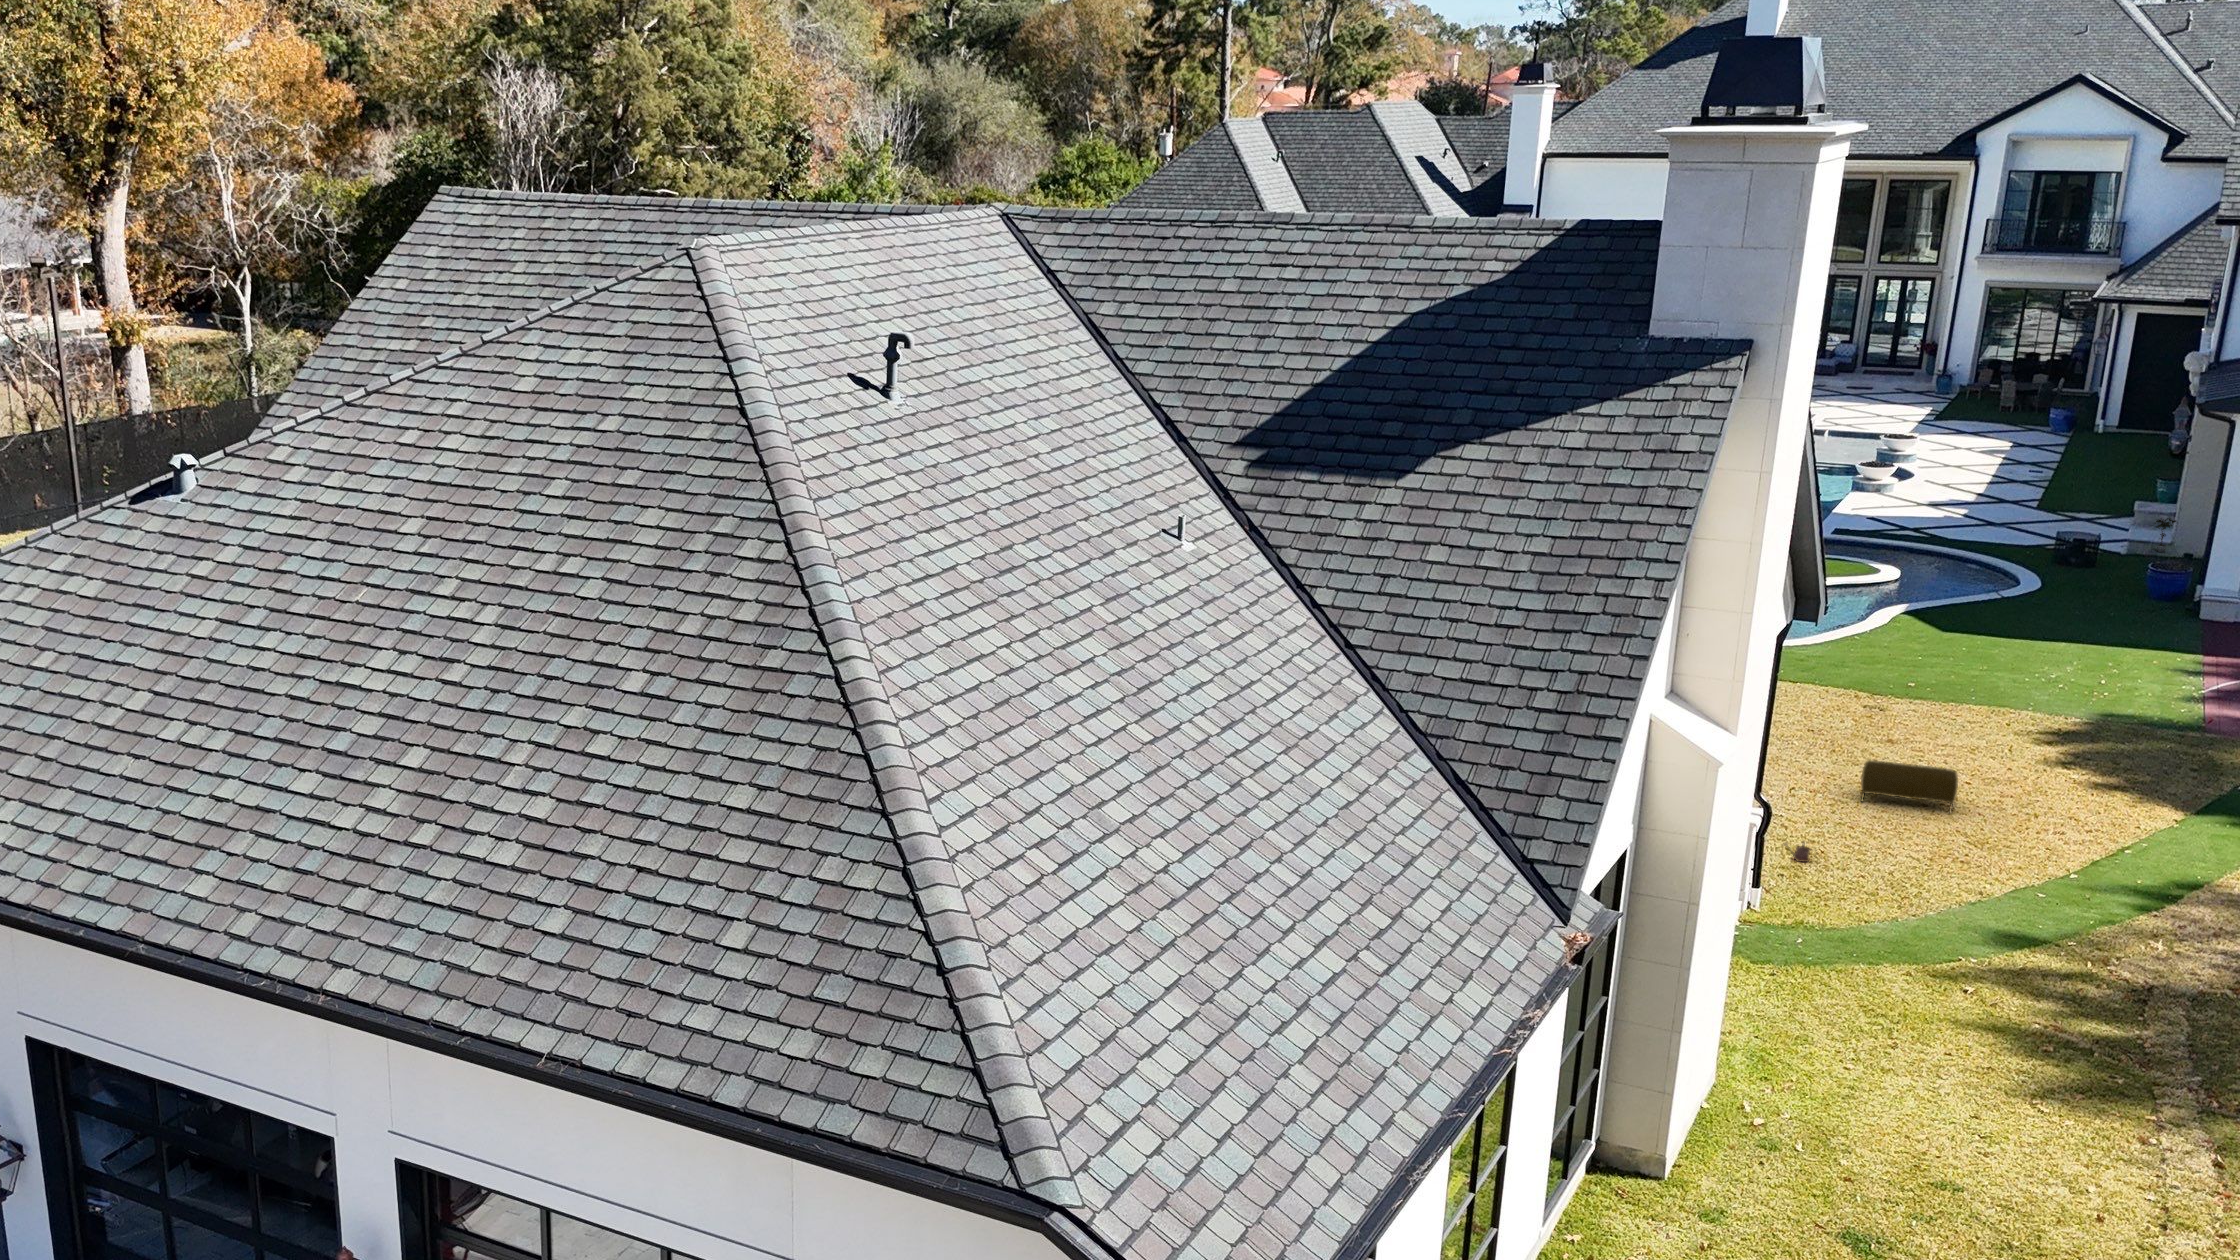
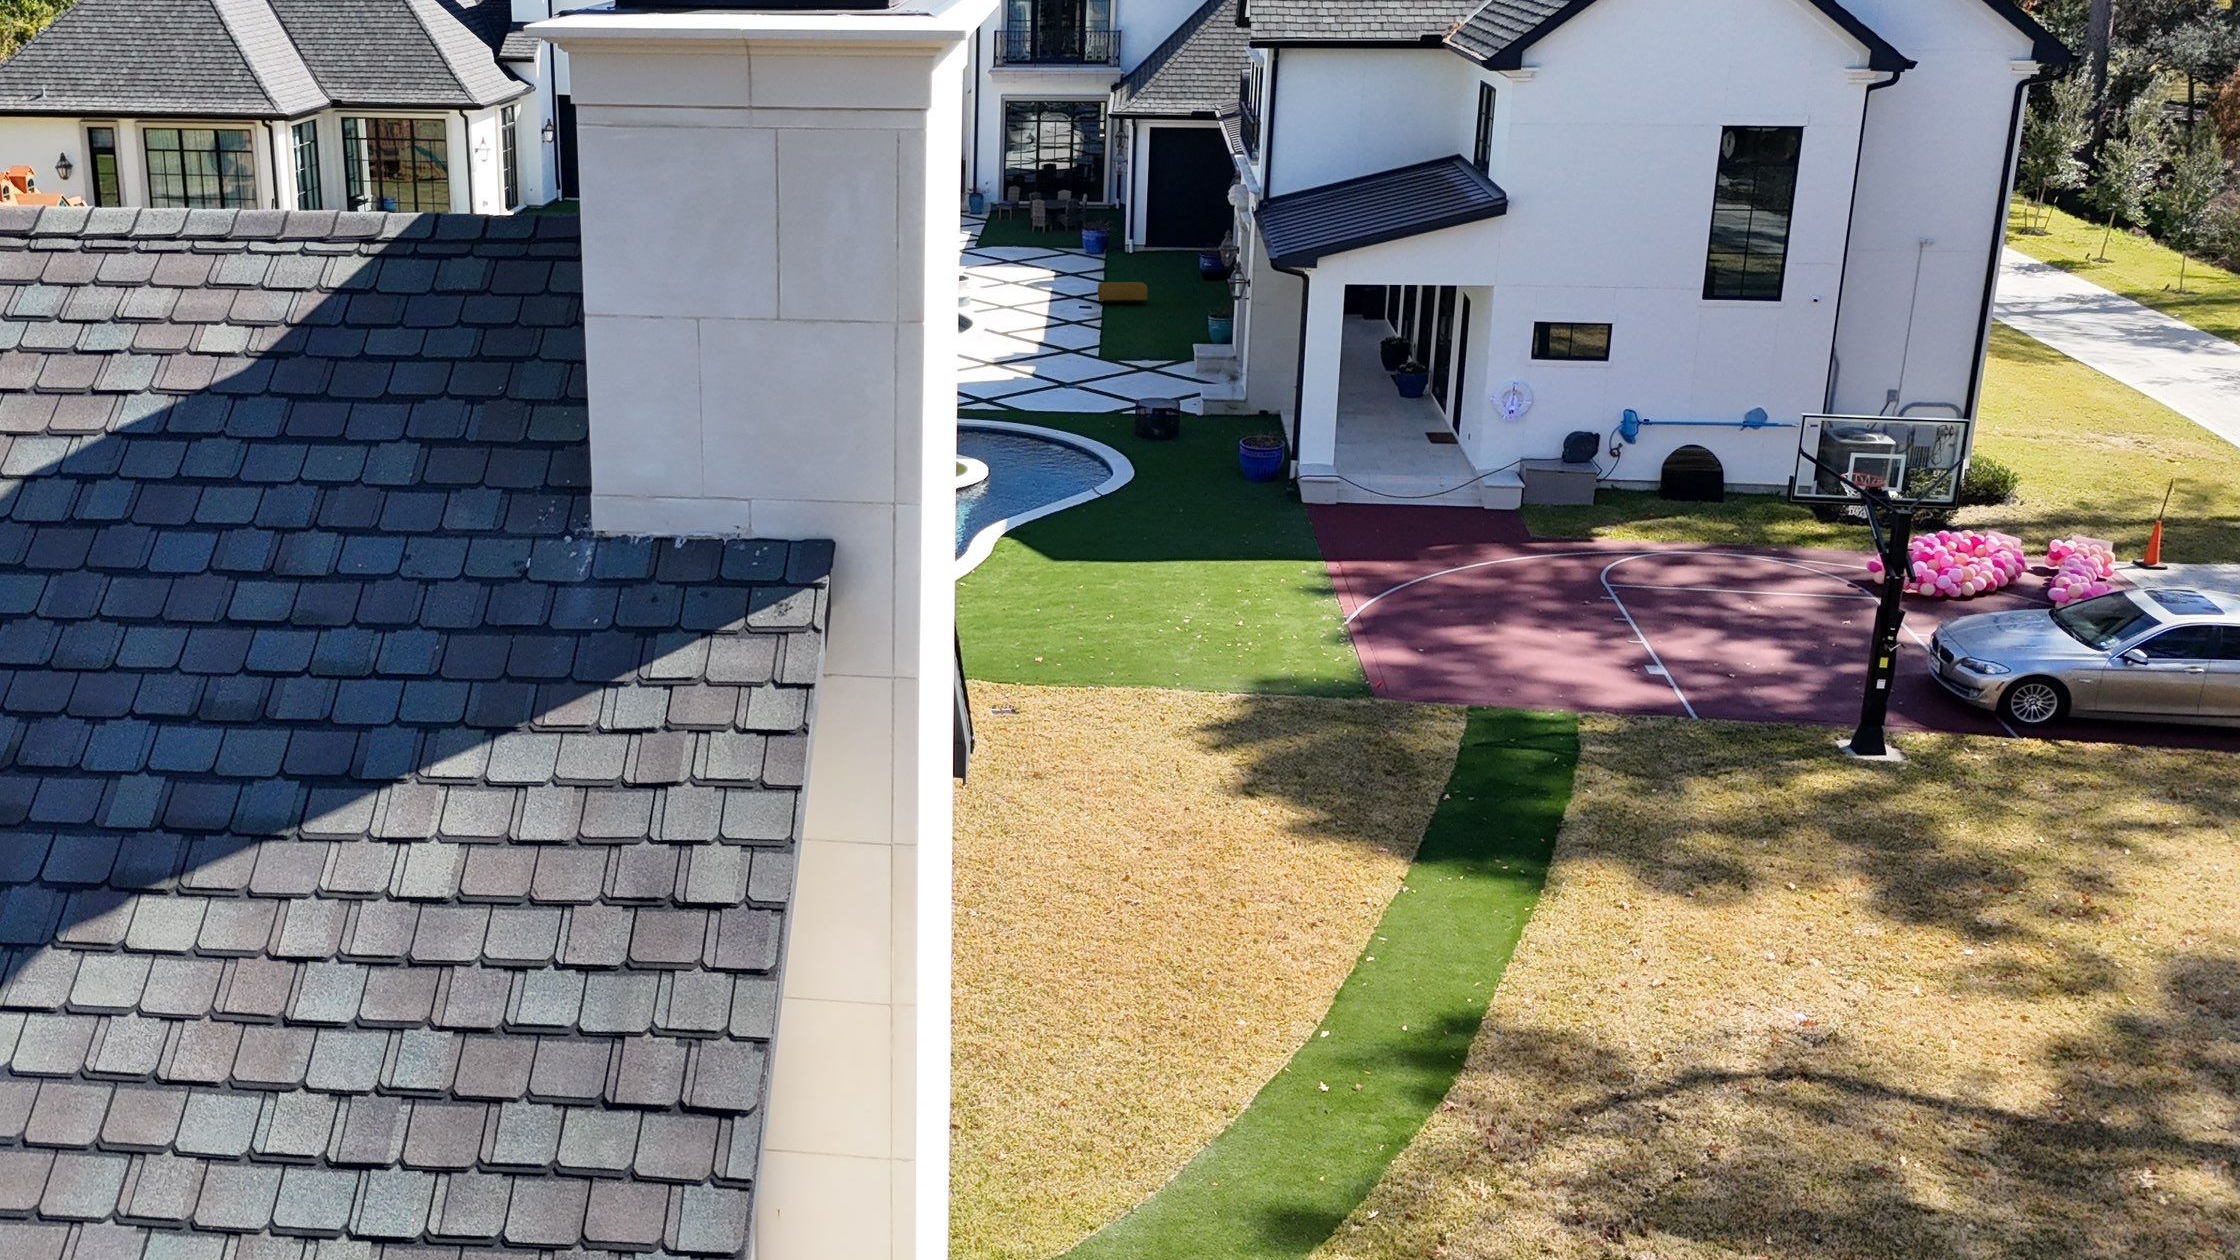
ottoman: present [1861,760,1958,812] -> present [1098,282,1147,305]
watering can: present [1784,843,1811,862] -> none [958,1160,1013,1199]

